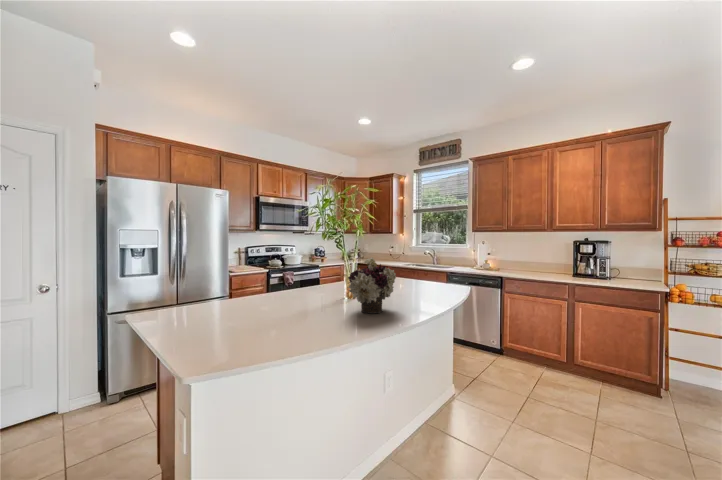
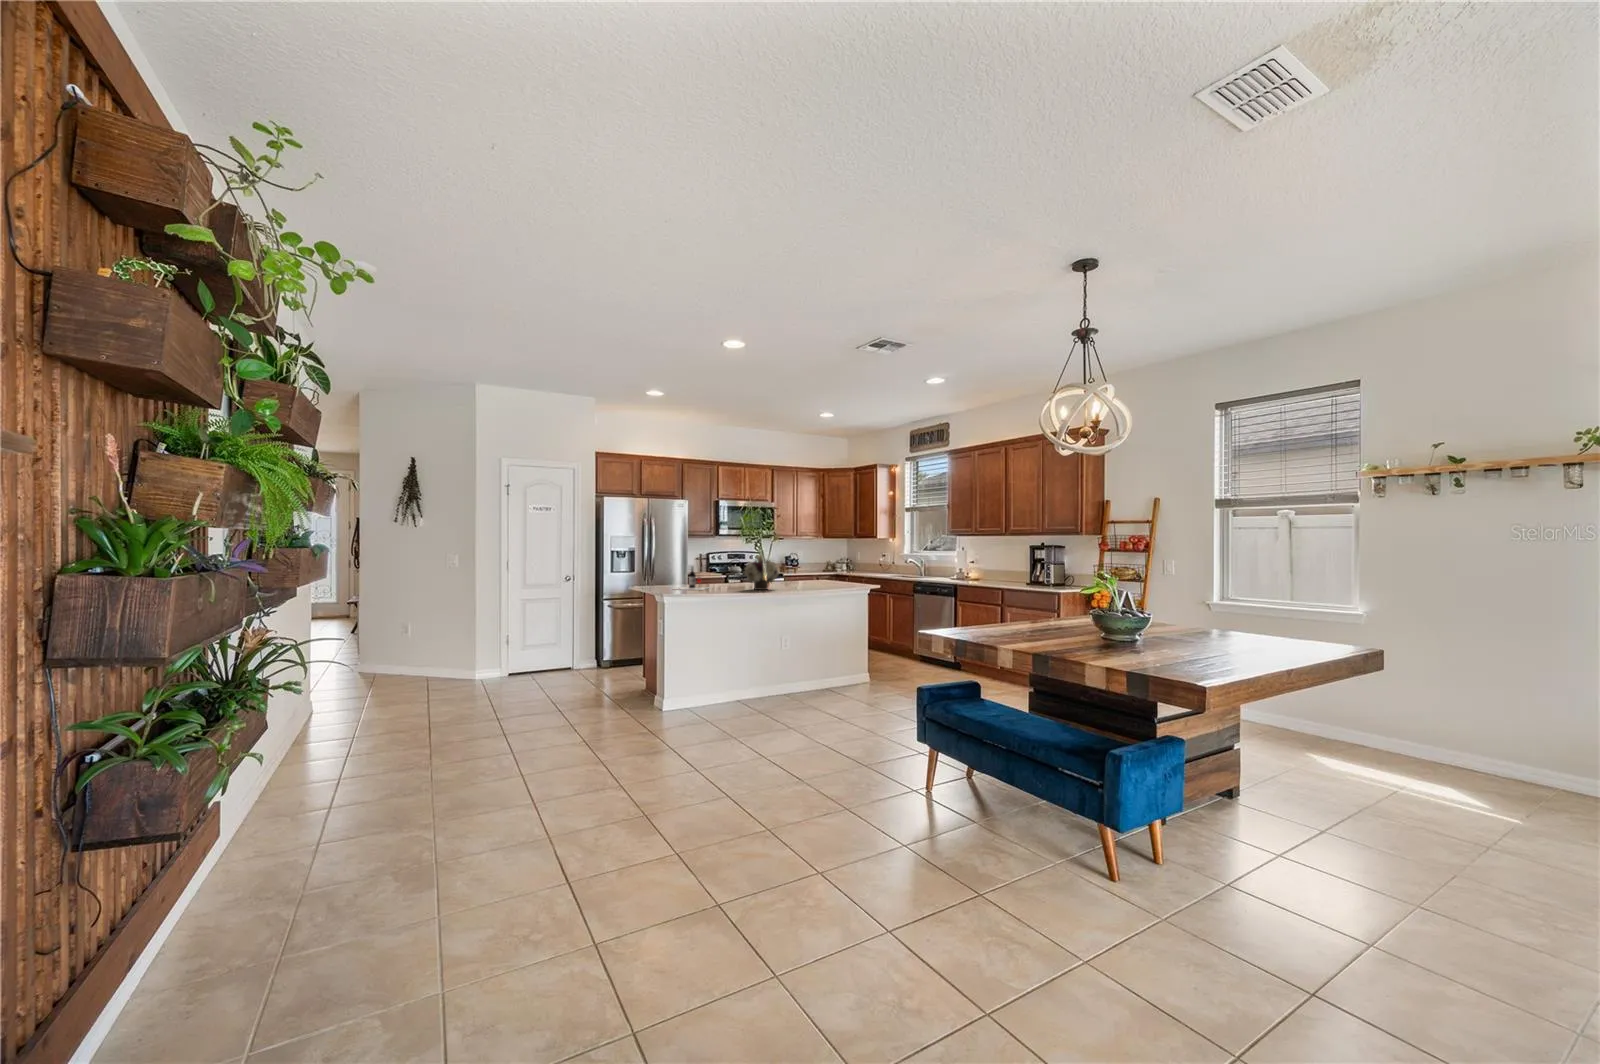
wine bottle: none [219,279,289,326] -> present [673,567,706,590]

